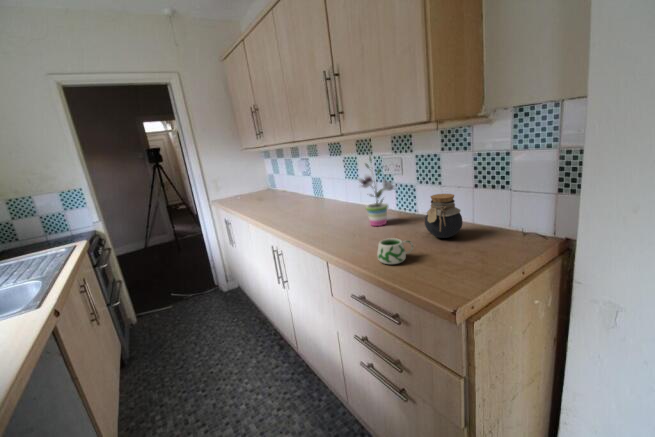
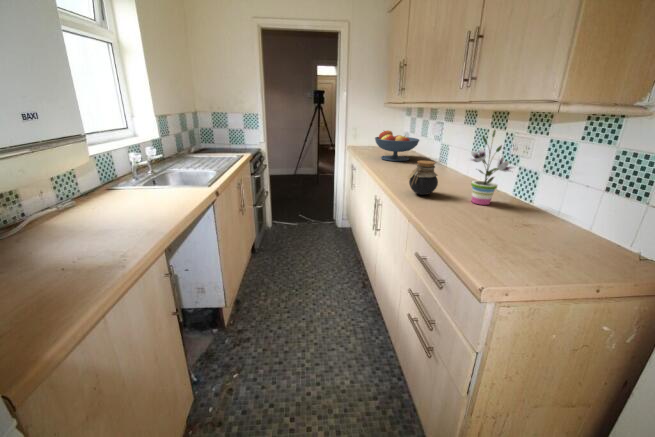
fruit bowl: none [244,177,290,207] -> present [375,130,419,161]
jar: present [425,194,463,238] -> present [407,161,438,195]
mug: present [377,238,413,264] -> none [450,214,491,239]

